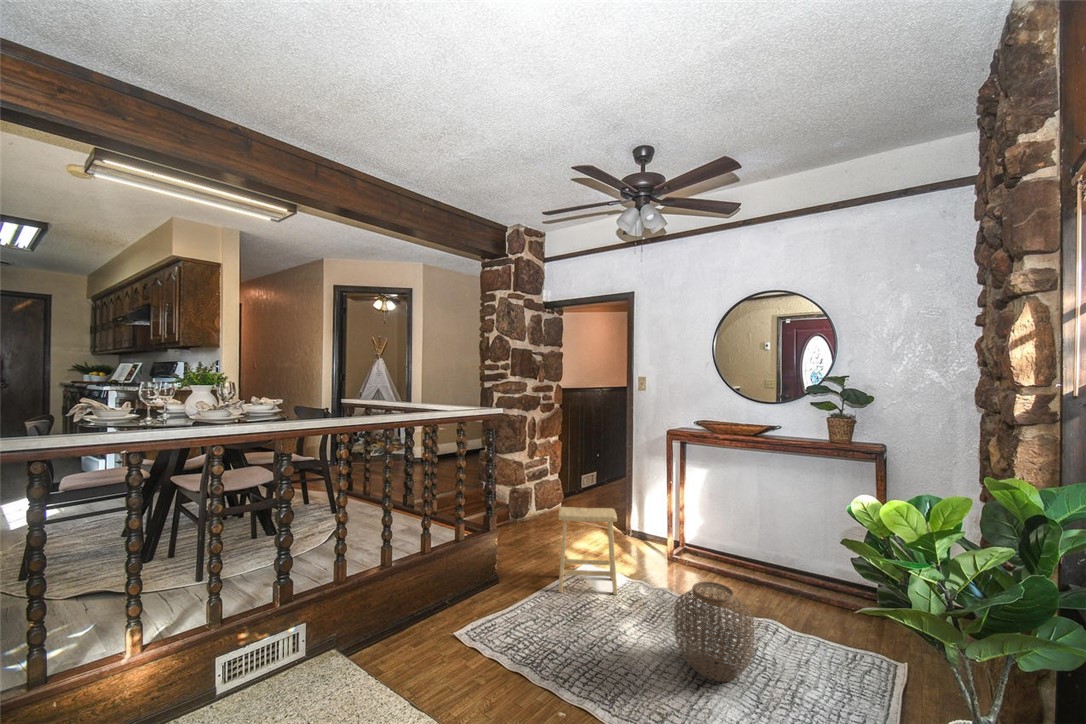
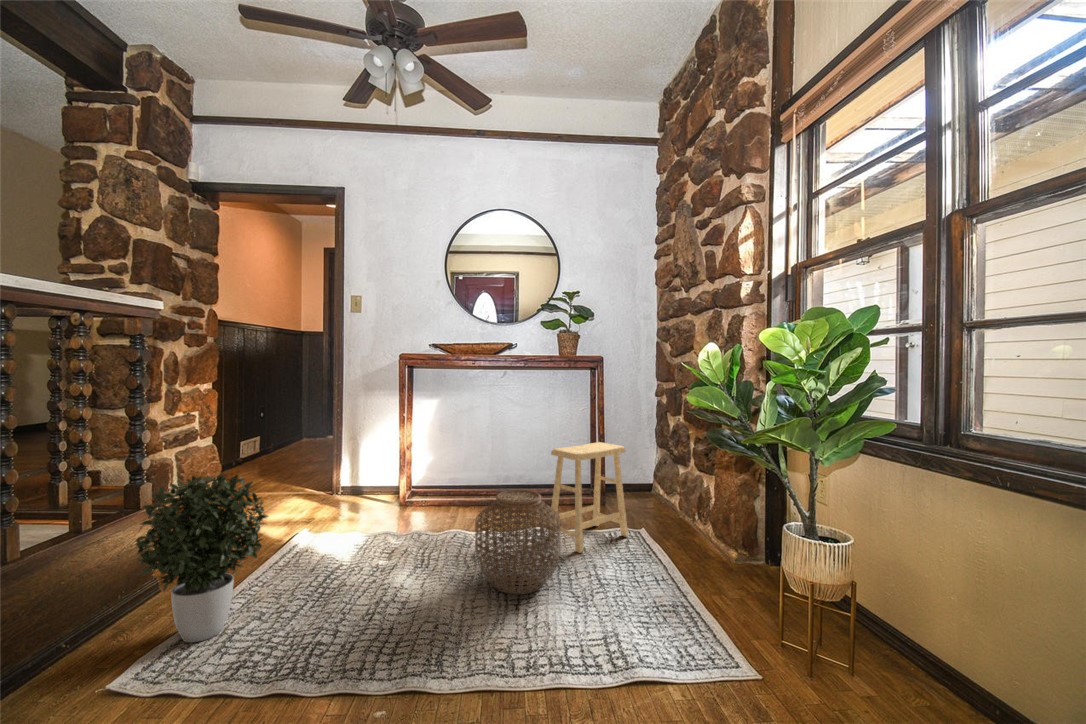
footstool: present [559,507,617,595] -> present [550,442,628,553]
potted plant: none [475,522,541,622] -> present [136,474,268,642]

